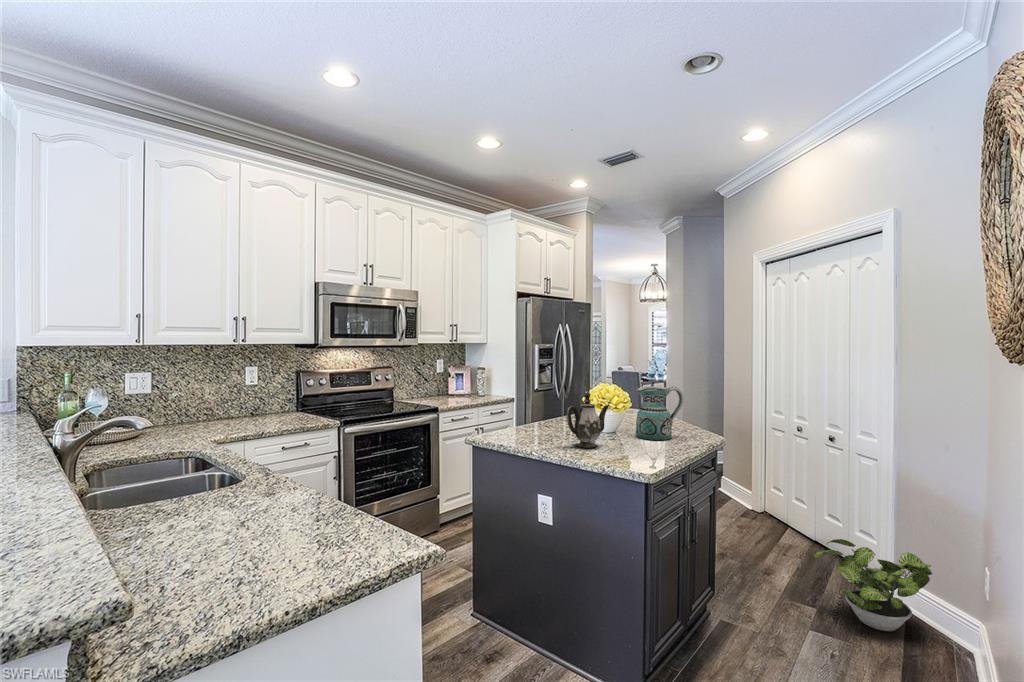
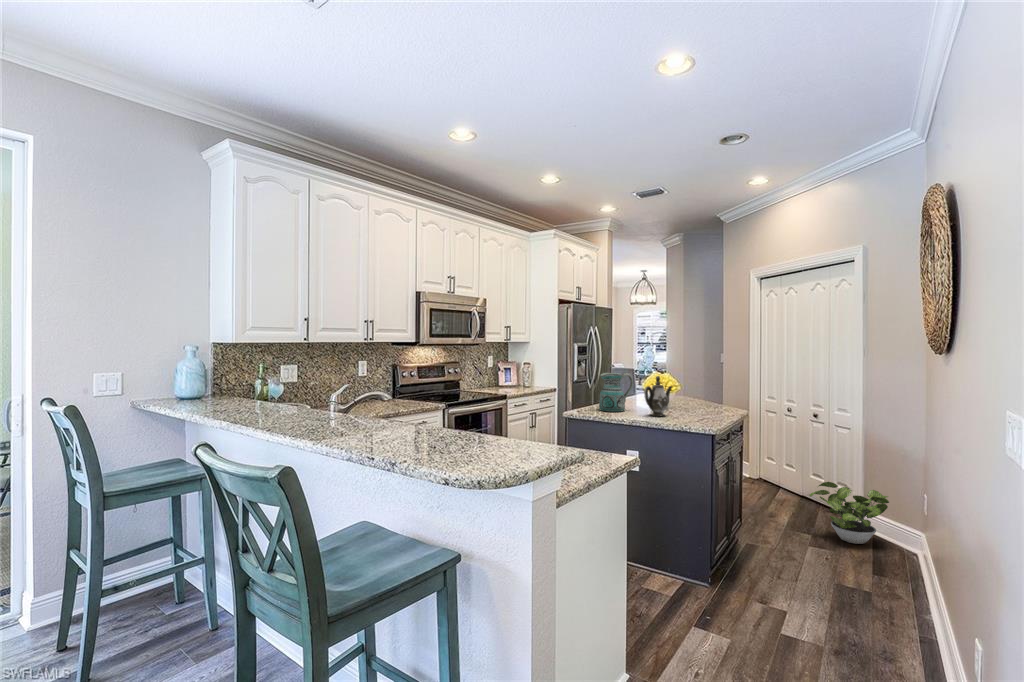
ceramic pitcher: present [636,386,683,440] -> present [599,373,633,412]

